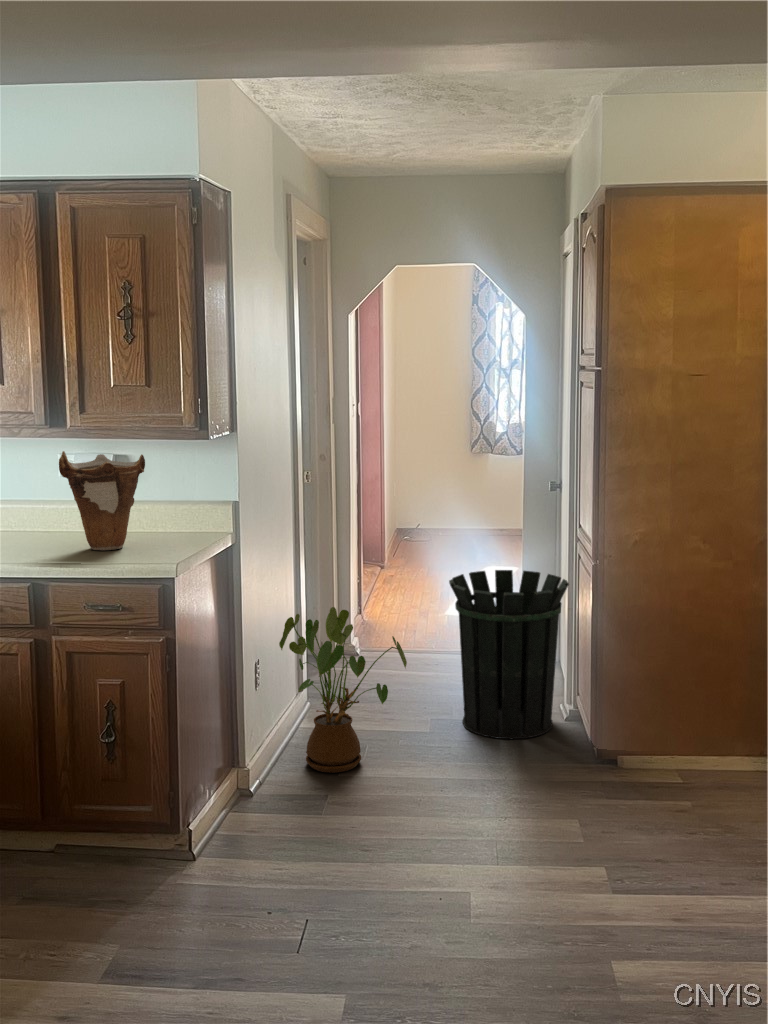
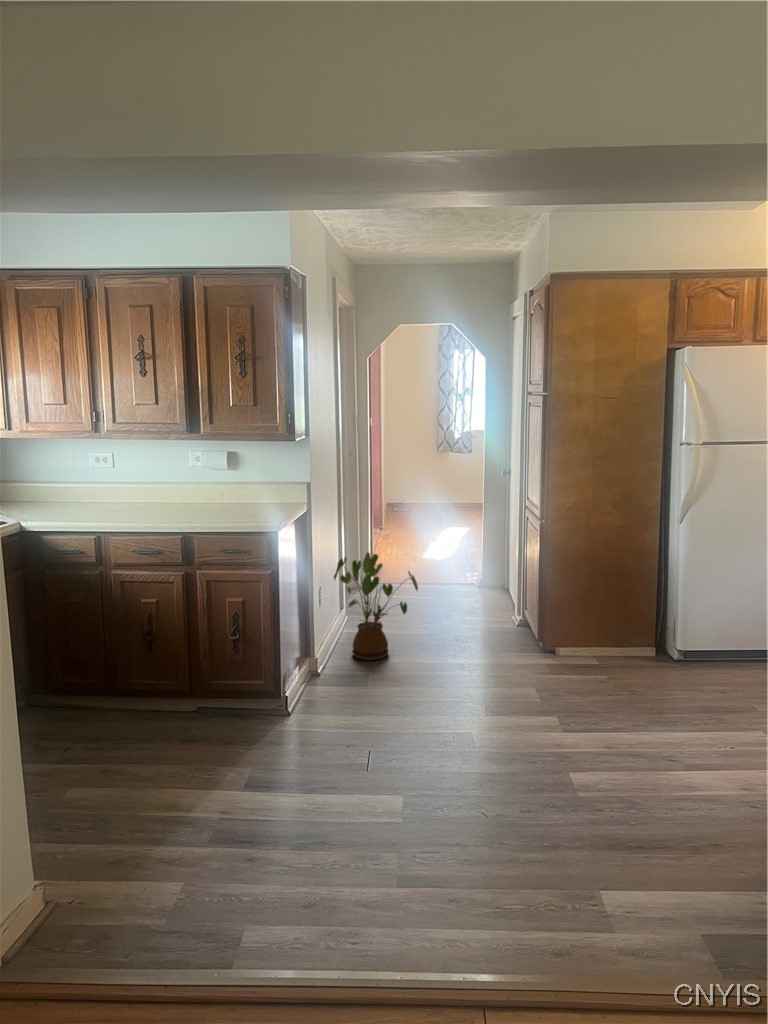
vase: present [59,451,145,550] -> none [198,449,254,514]
waste bin: present [449,570,569,739] -> none [442,528,522,638]

